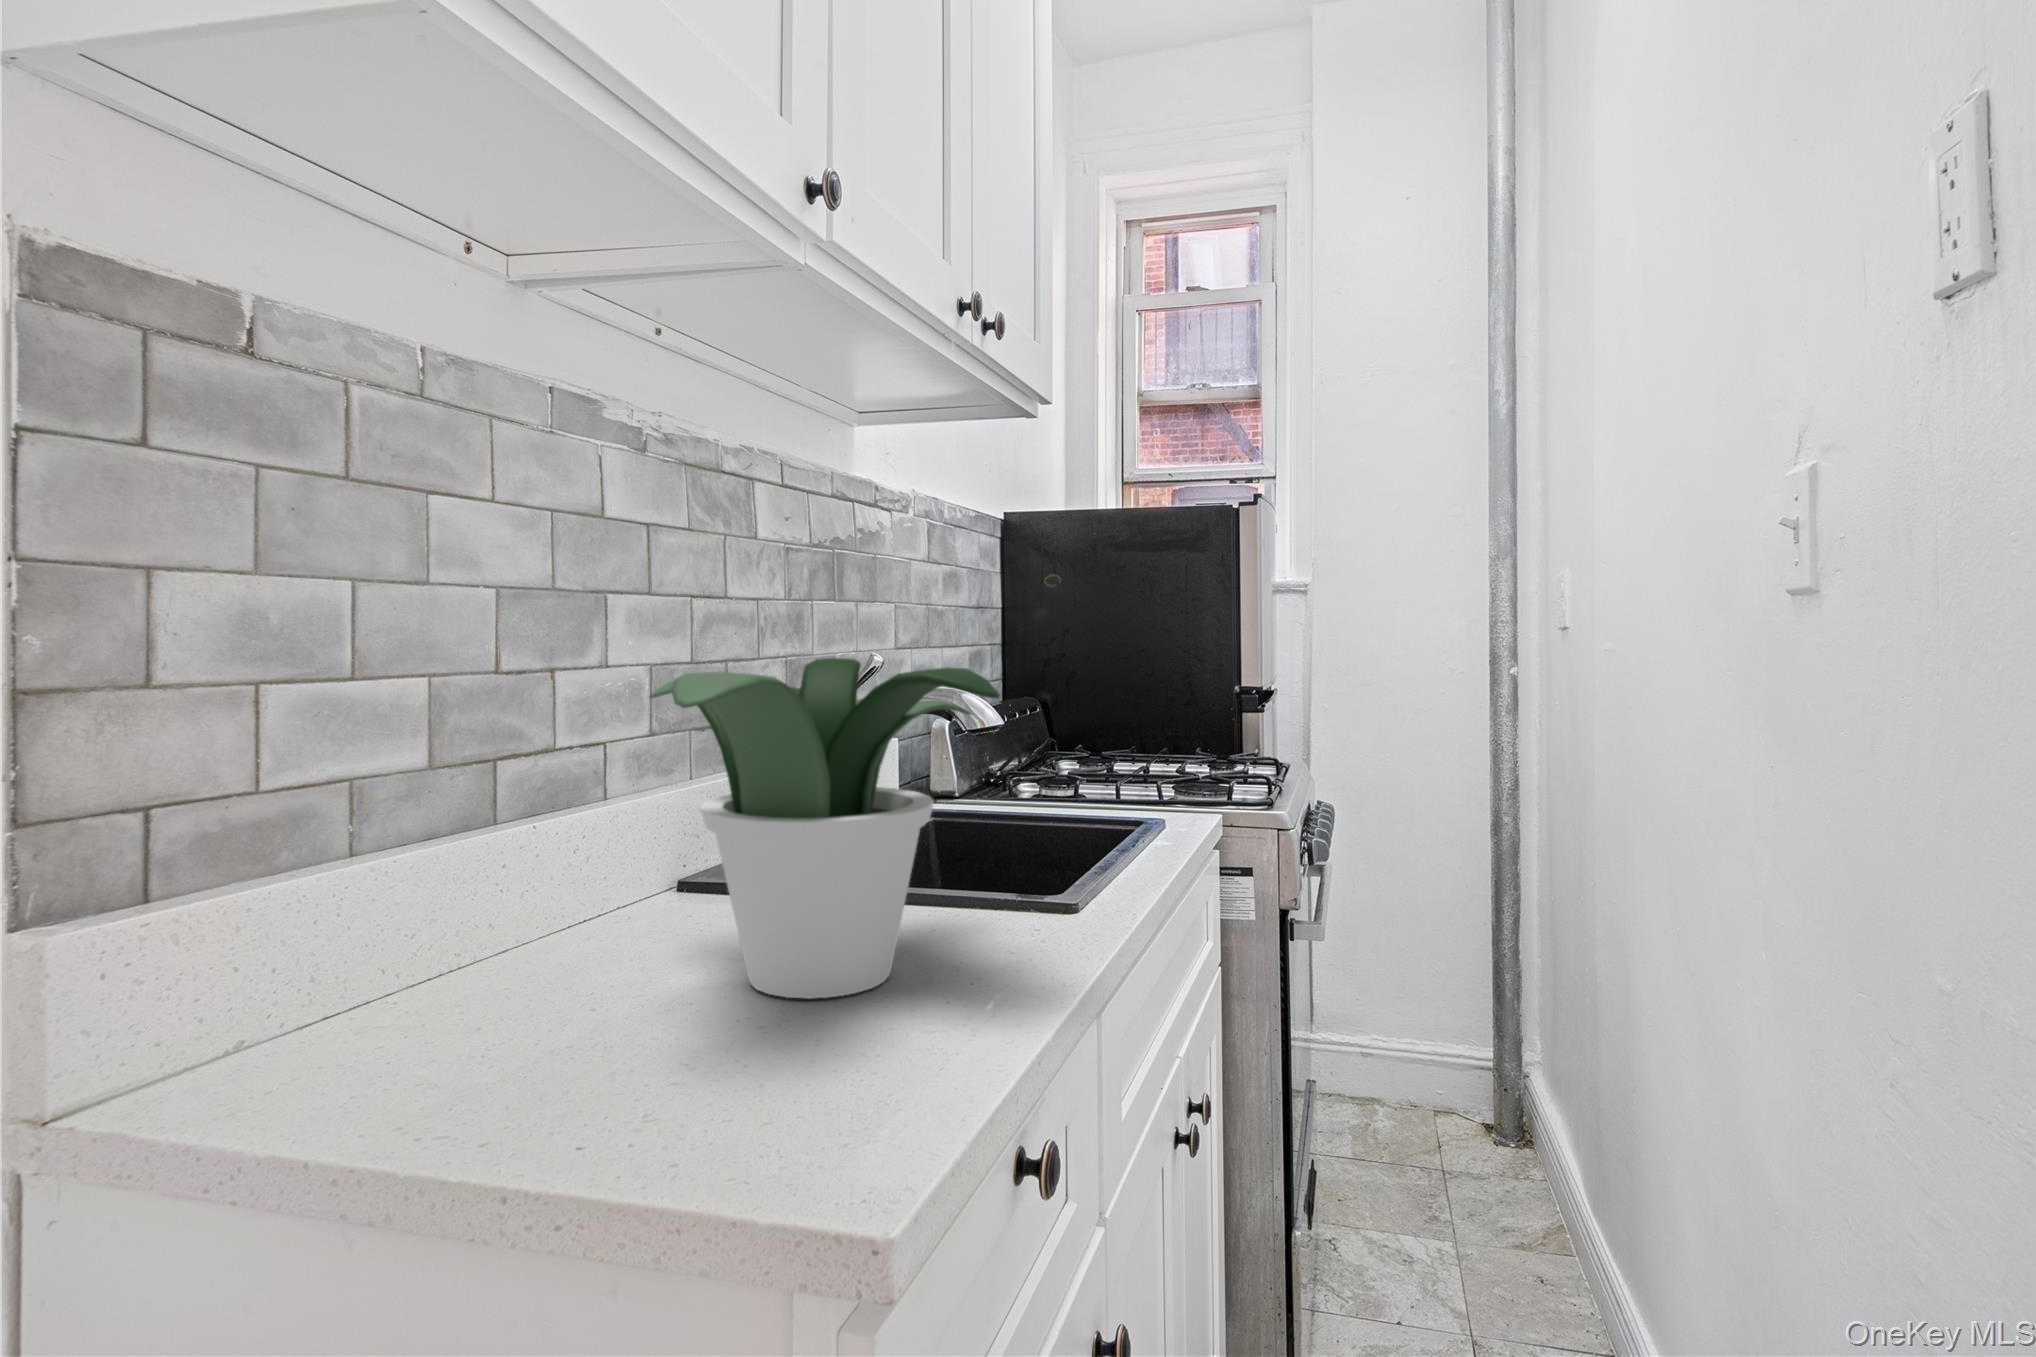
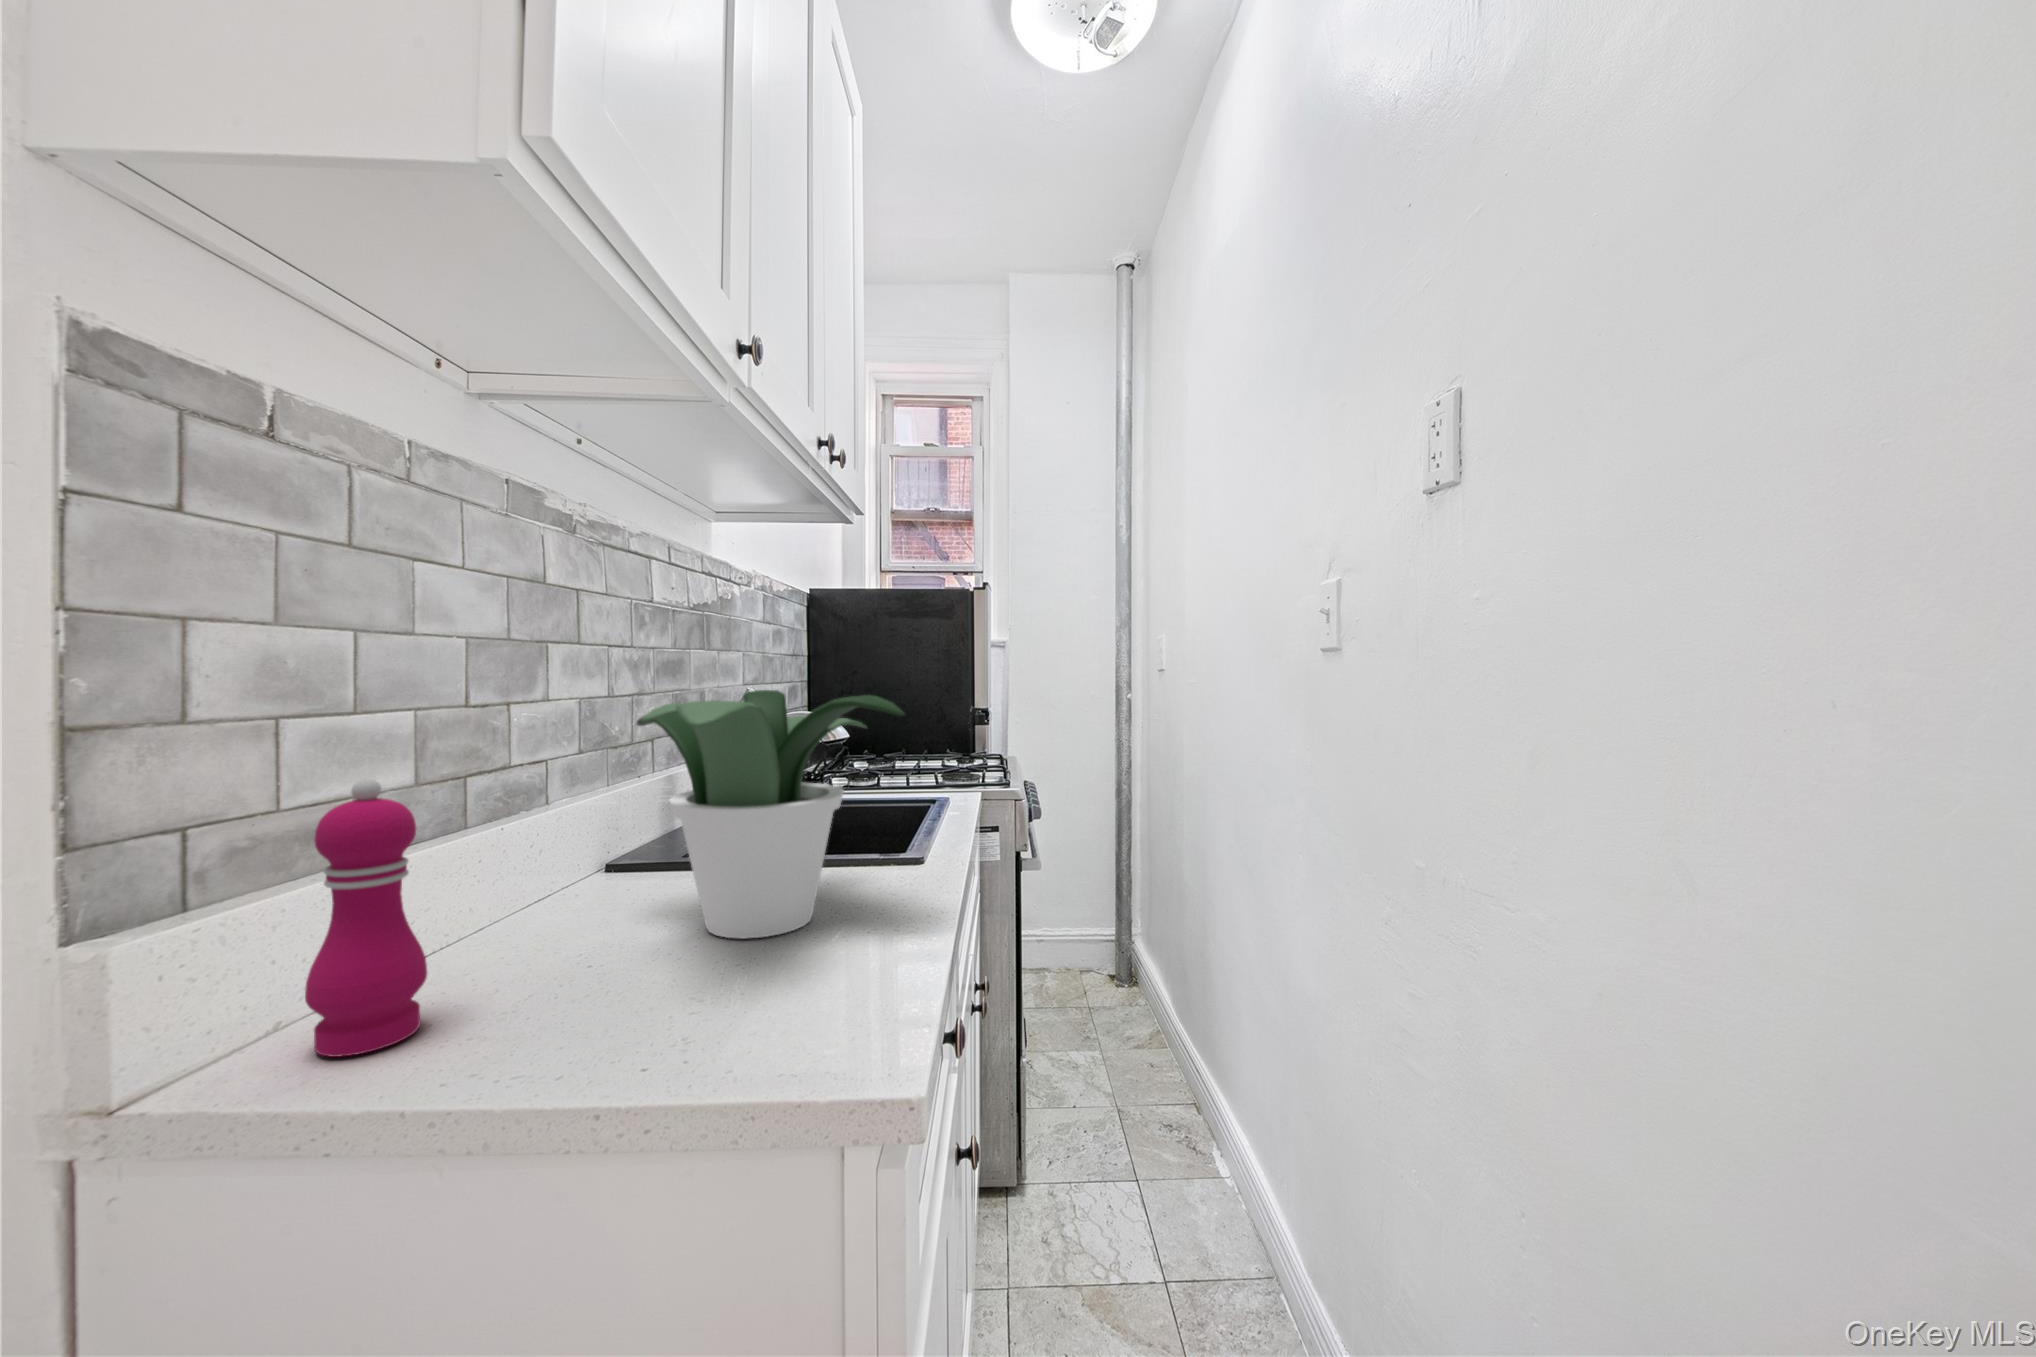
pepper mill: none [257,760,389,1088] -> present [305,779,427,1057]

